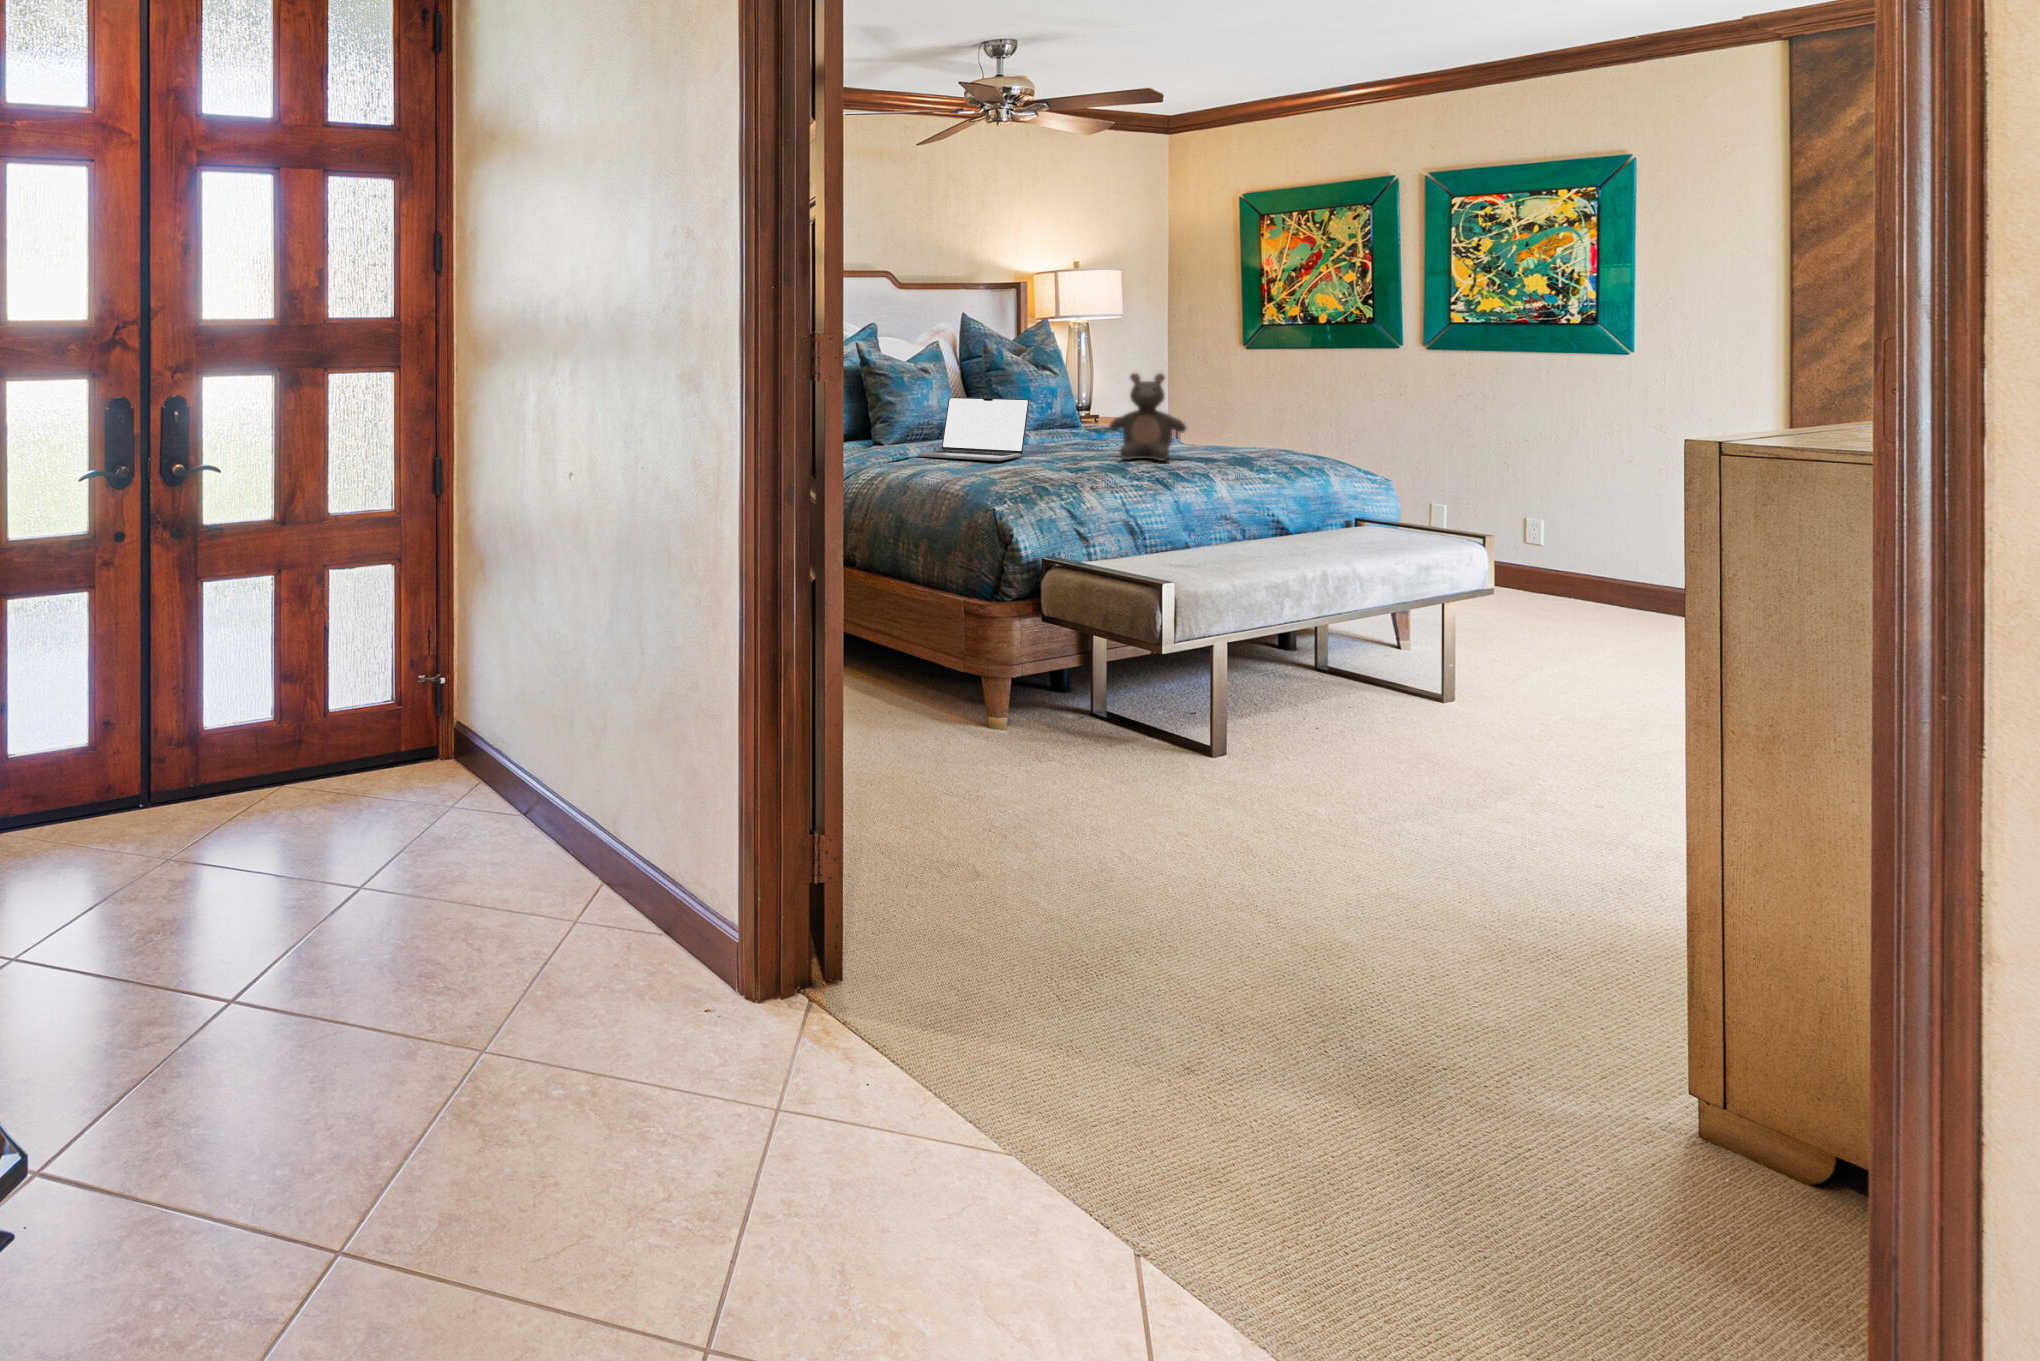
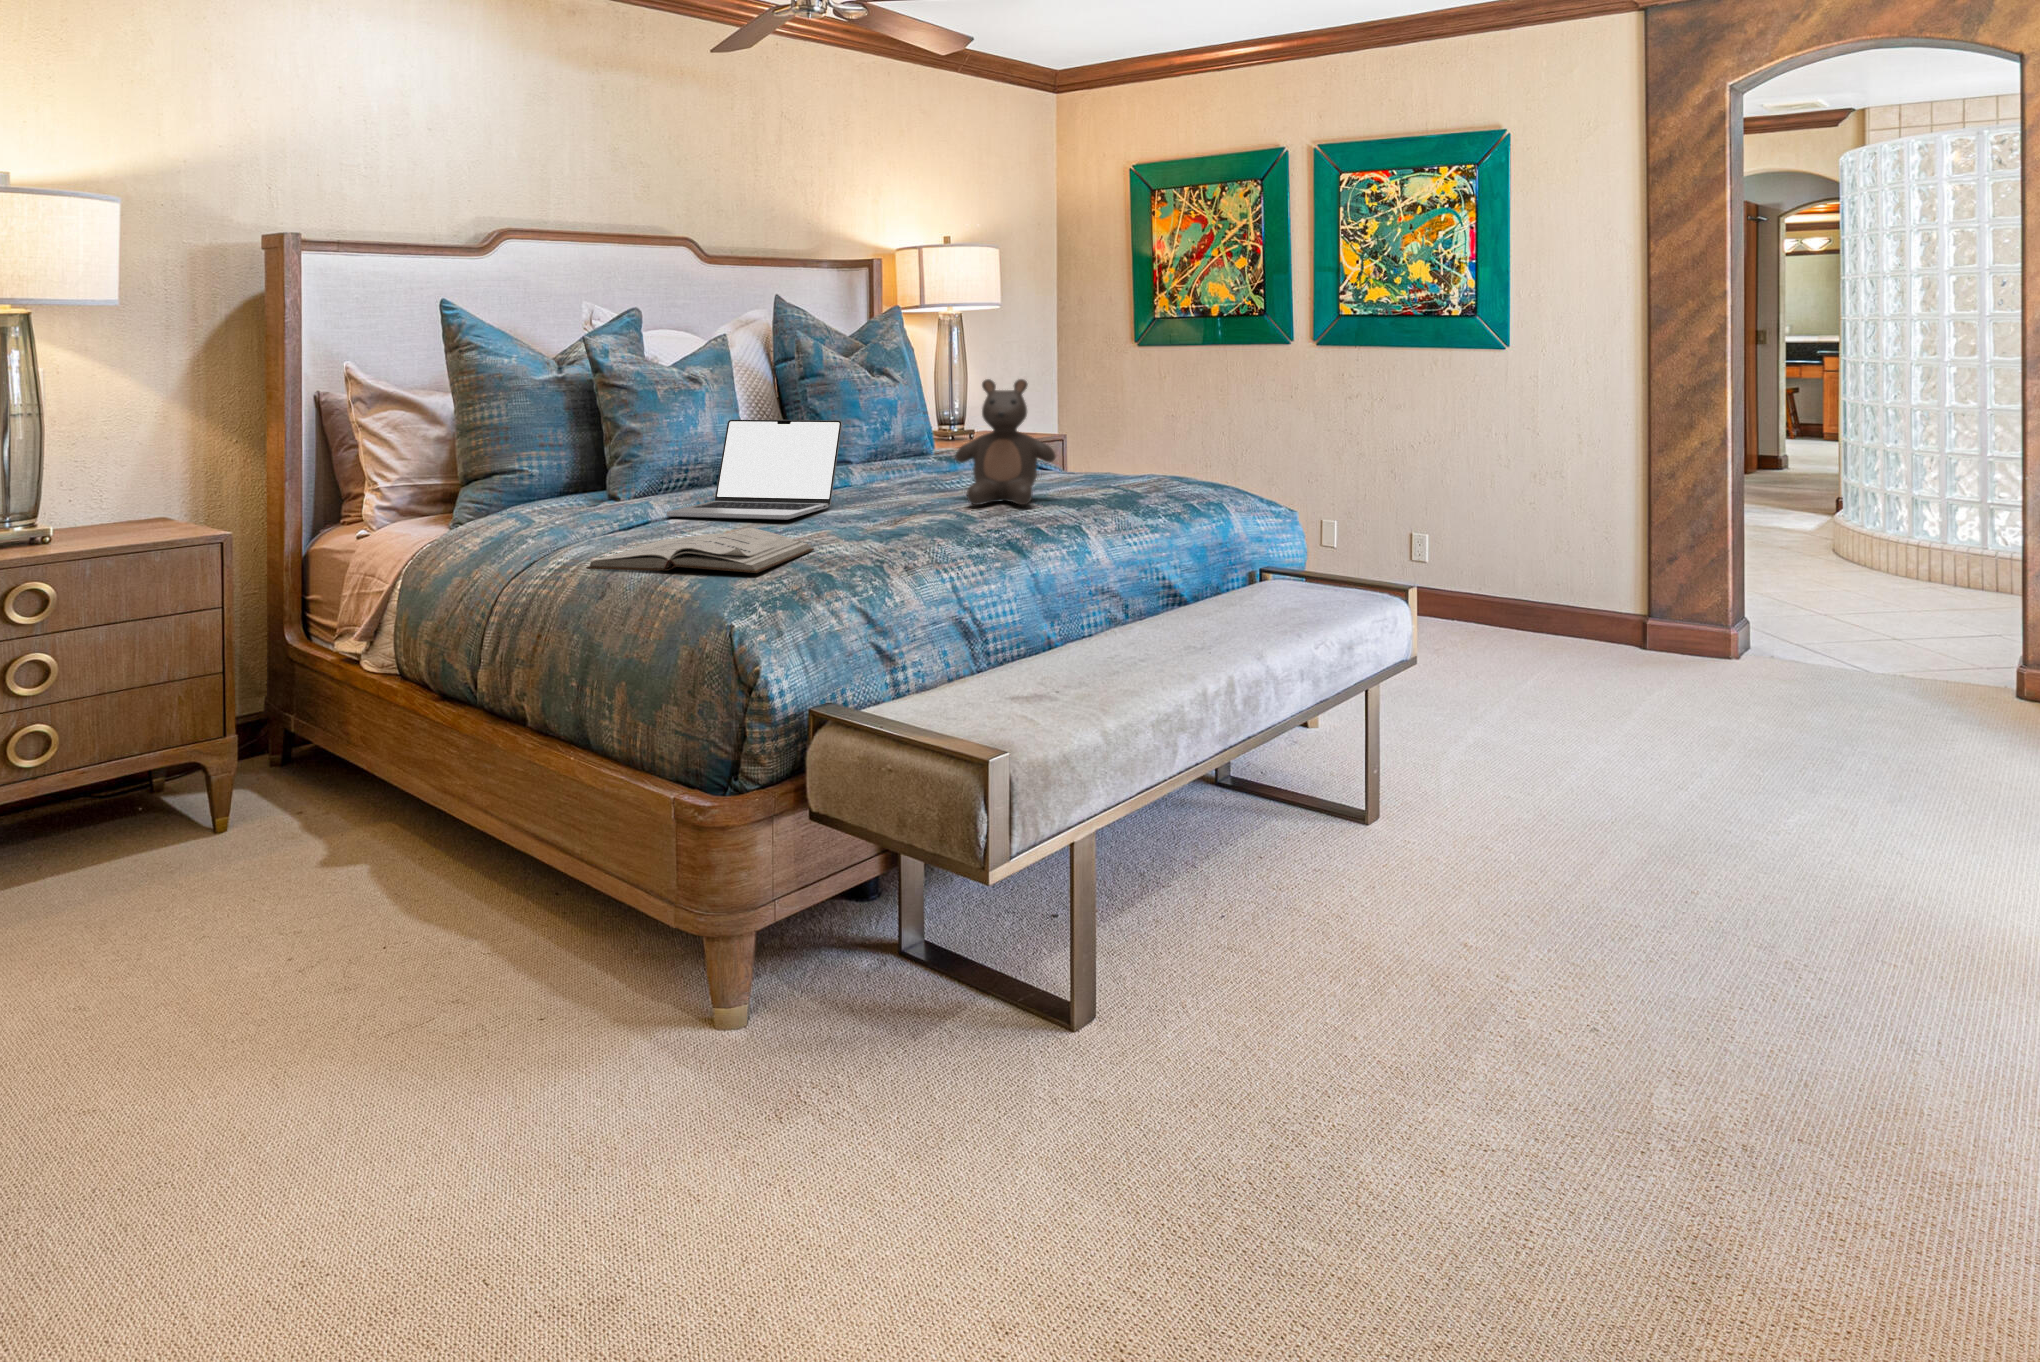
book: none [896,462,1027,484] -> present [586,528,814,573]

